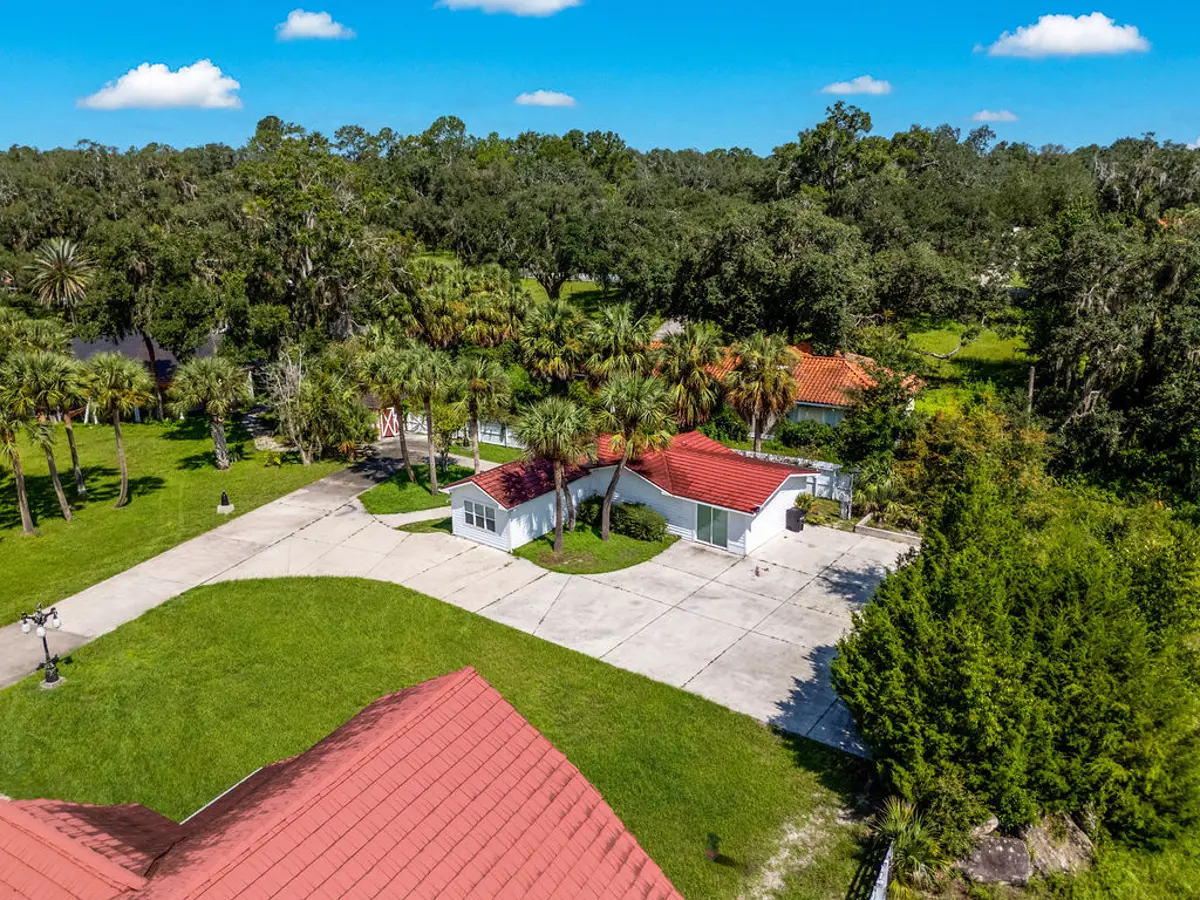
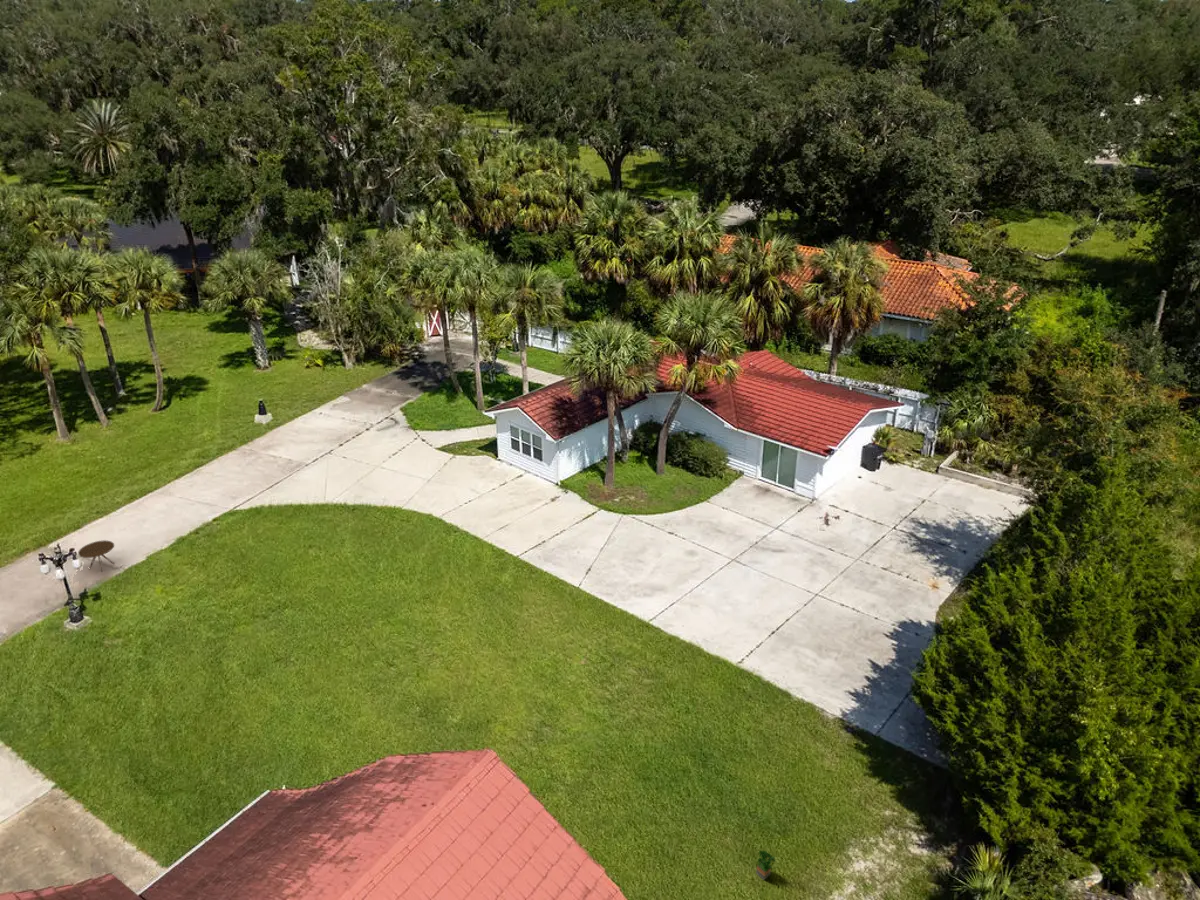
round table: none [46,613,82,643] -> present [78,540,114,568]

